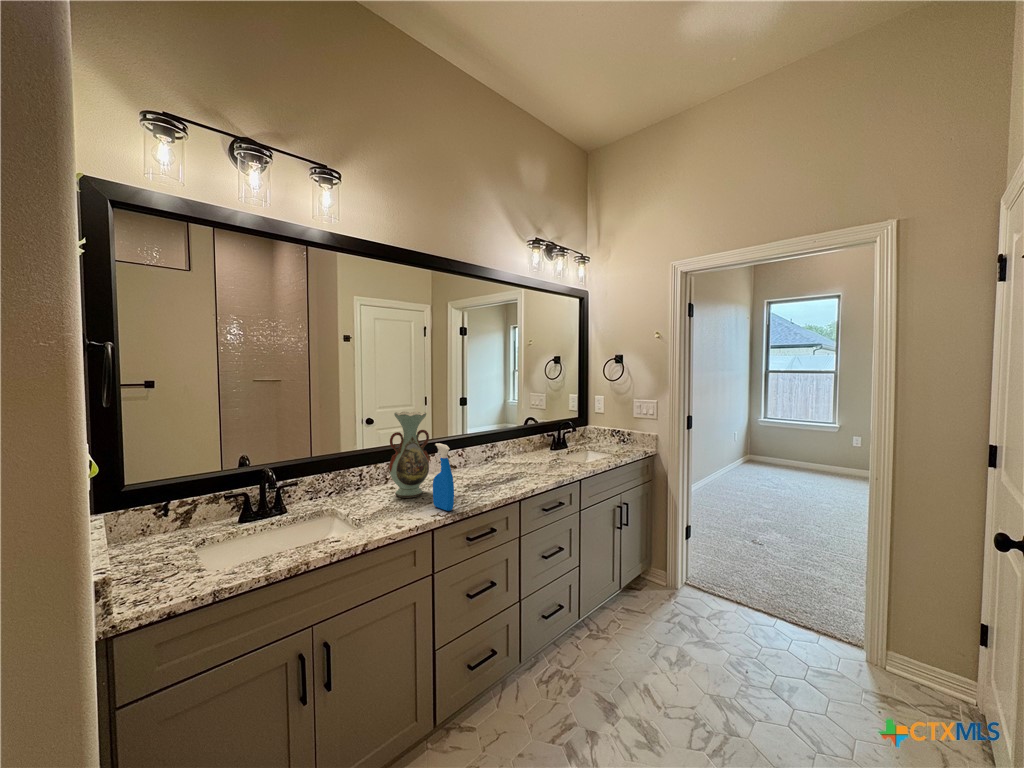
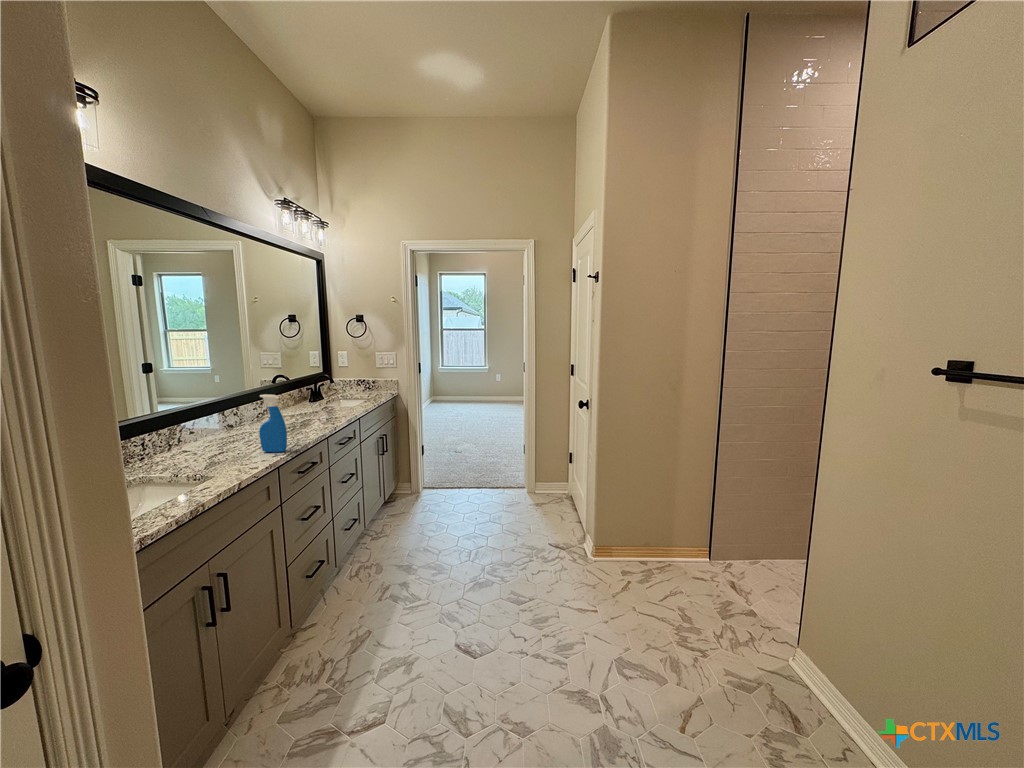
decorative vase: present [389,412,429,498] -> none [191,369,238,455]

